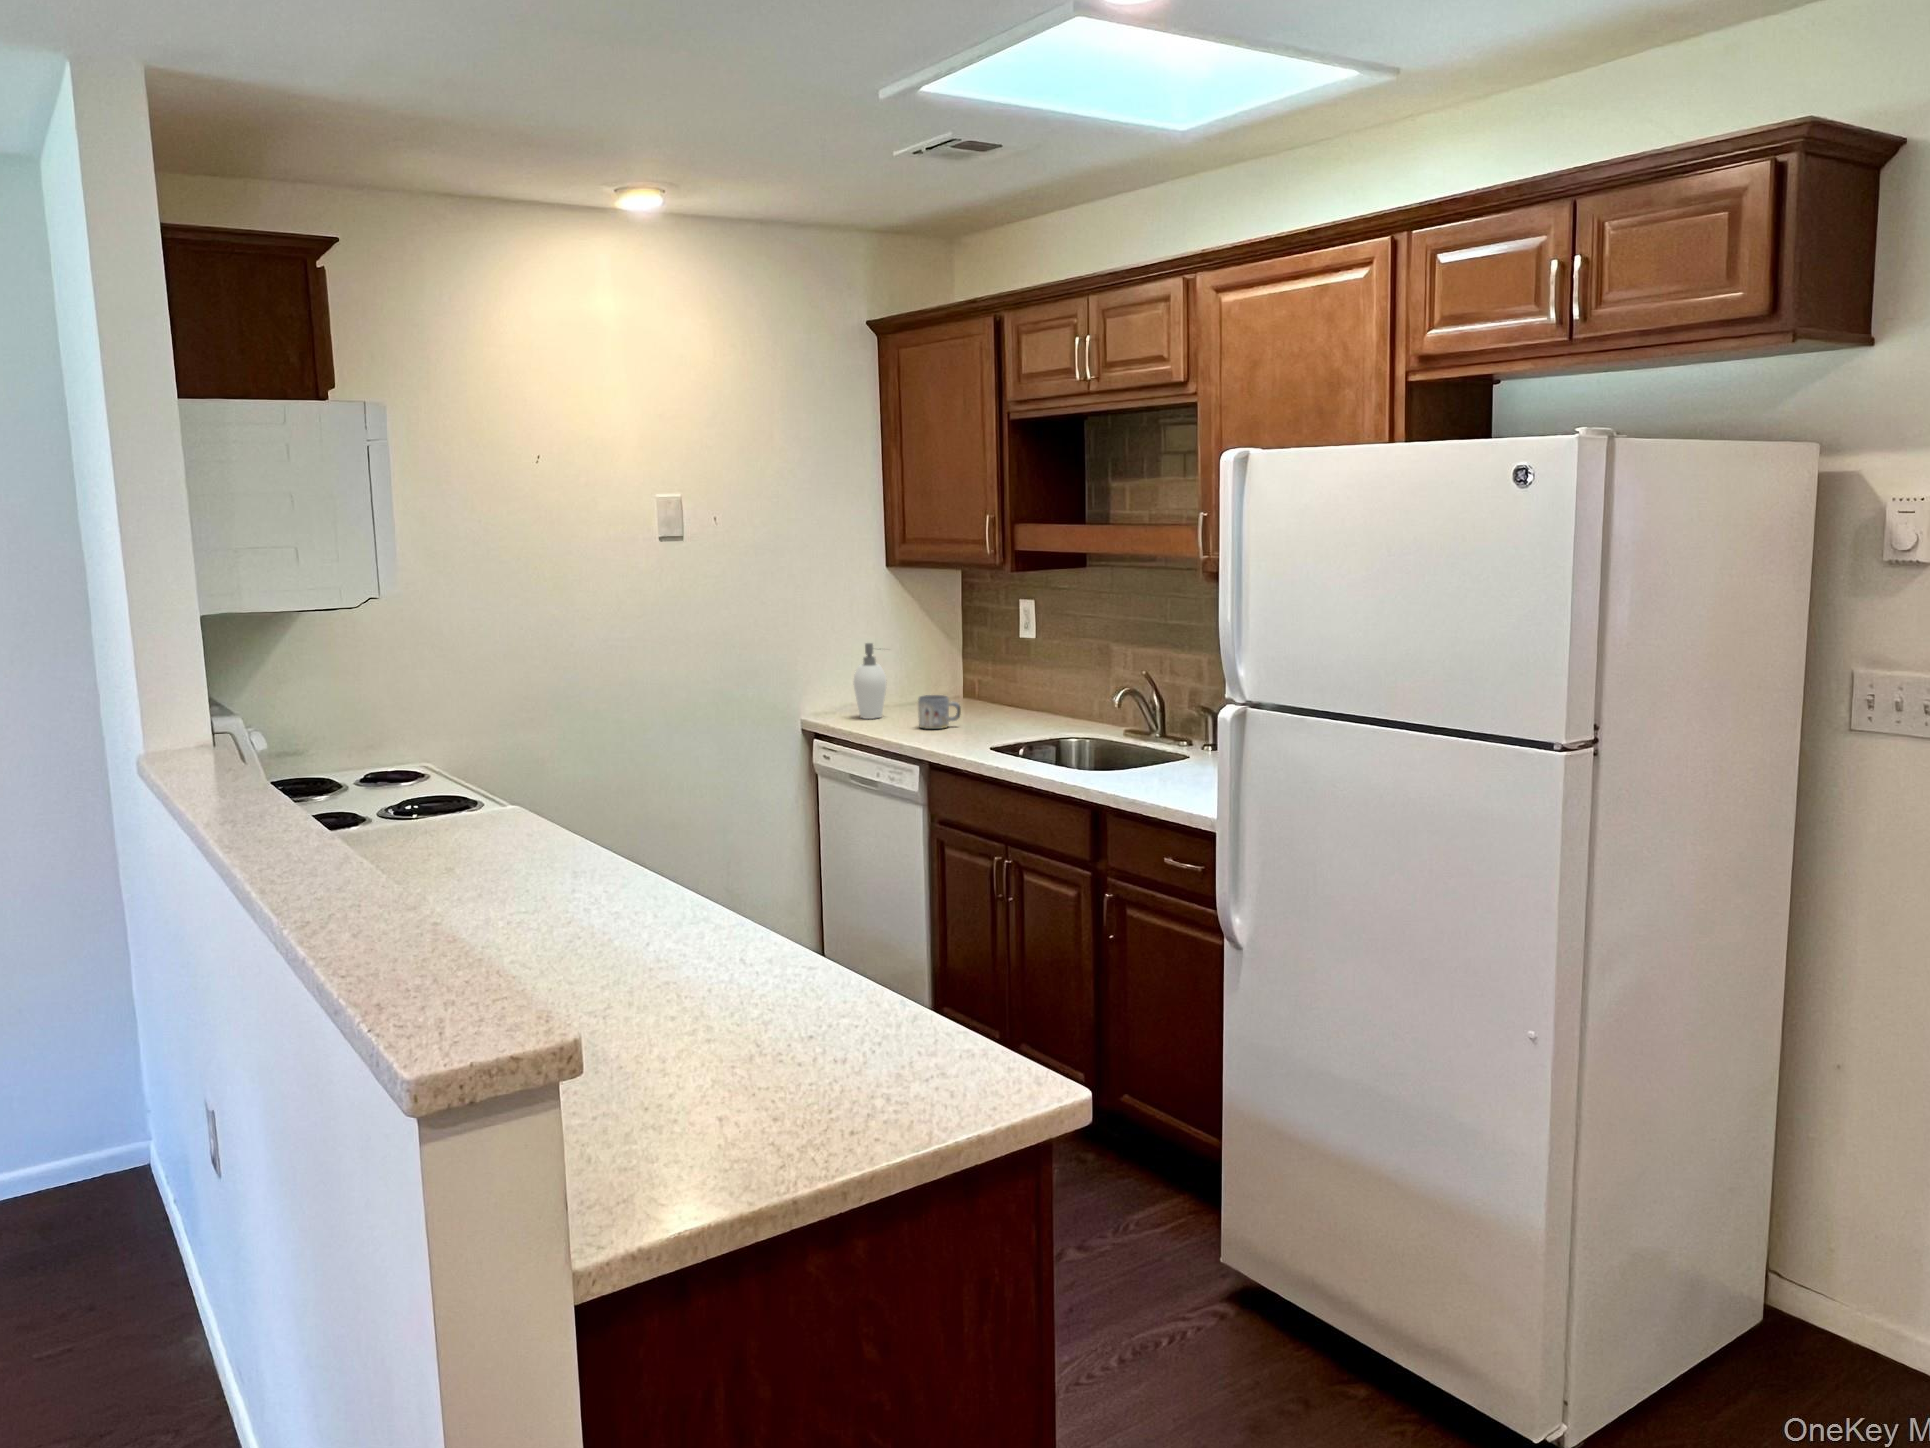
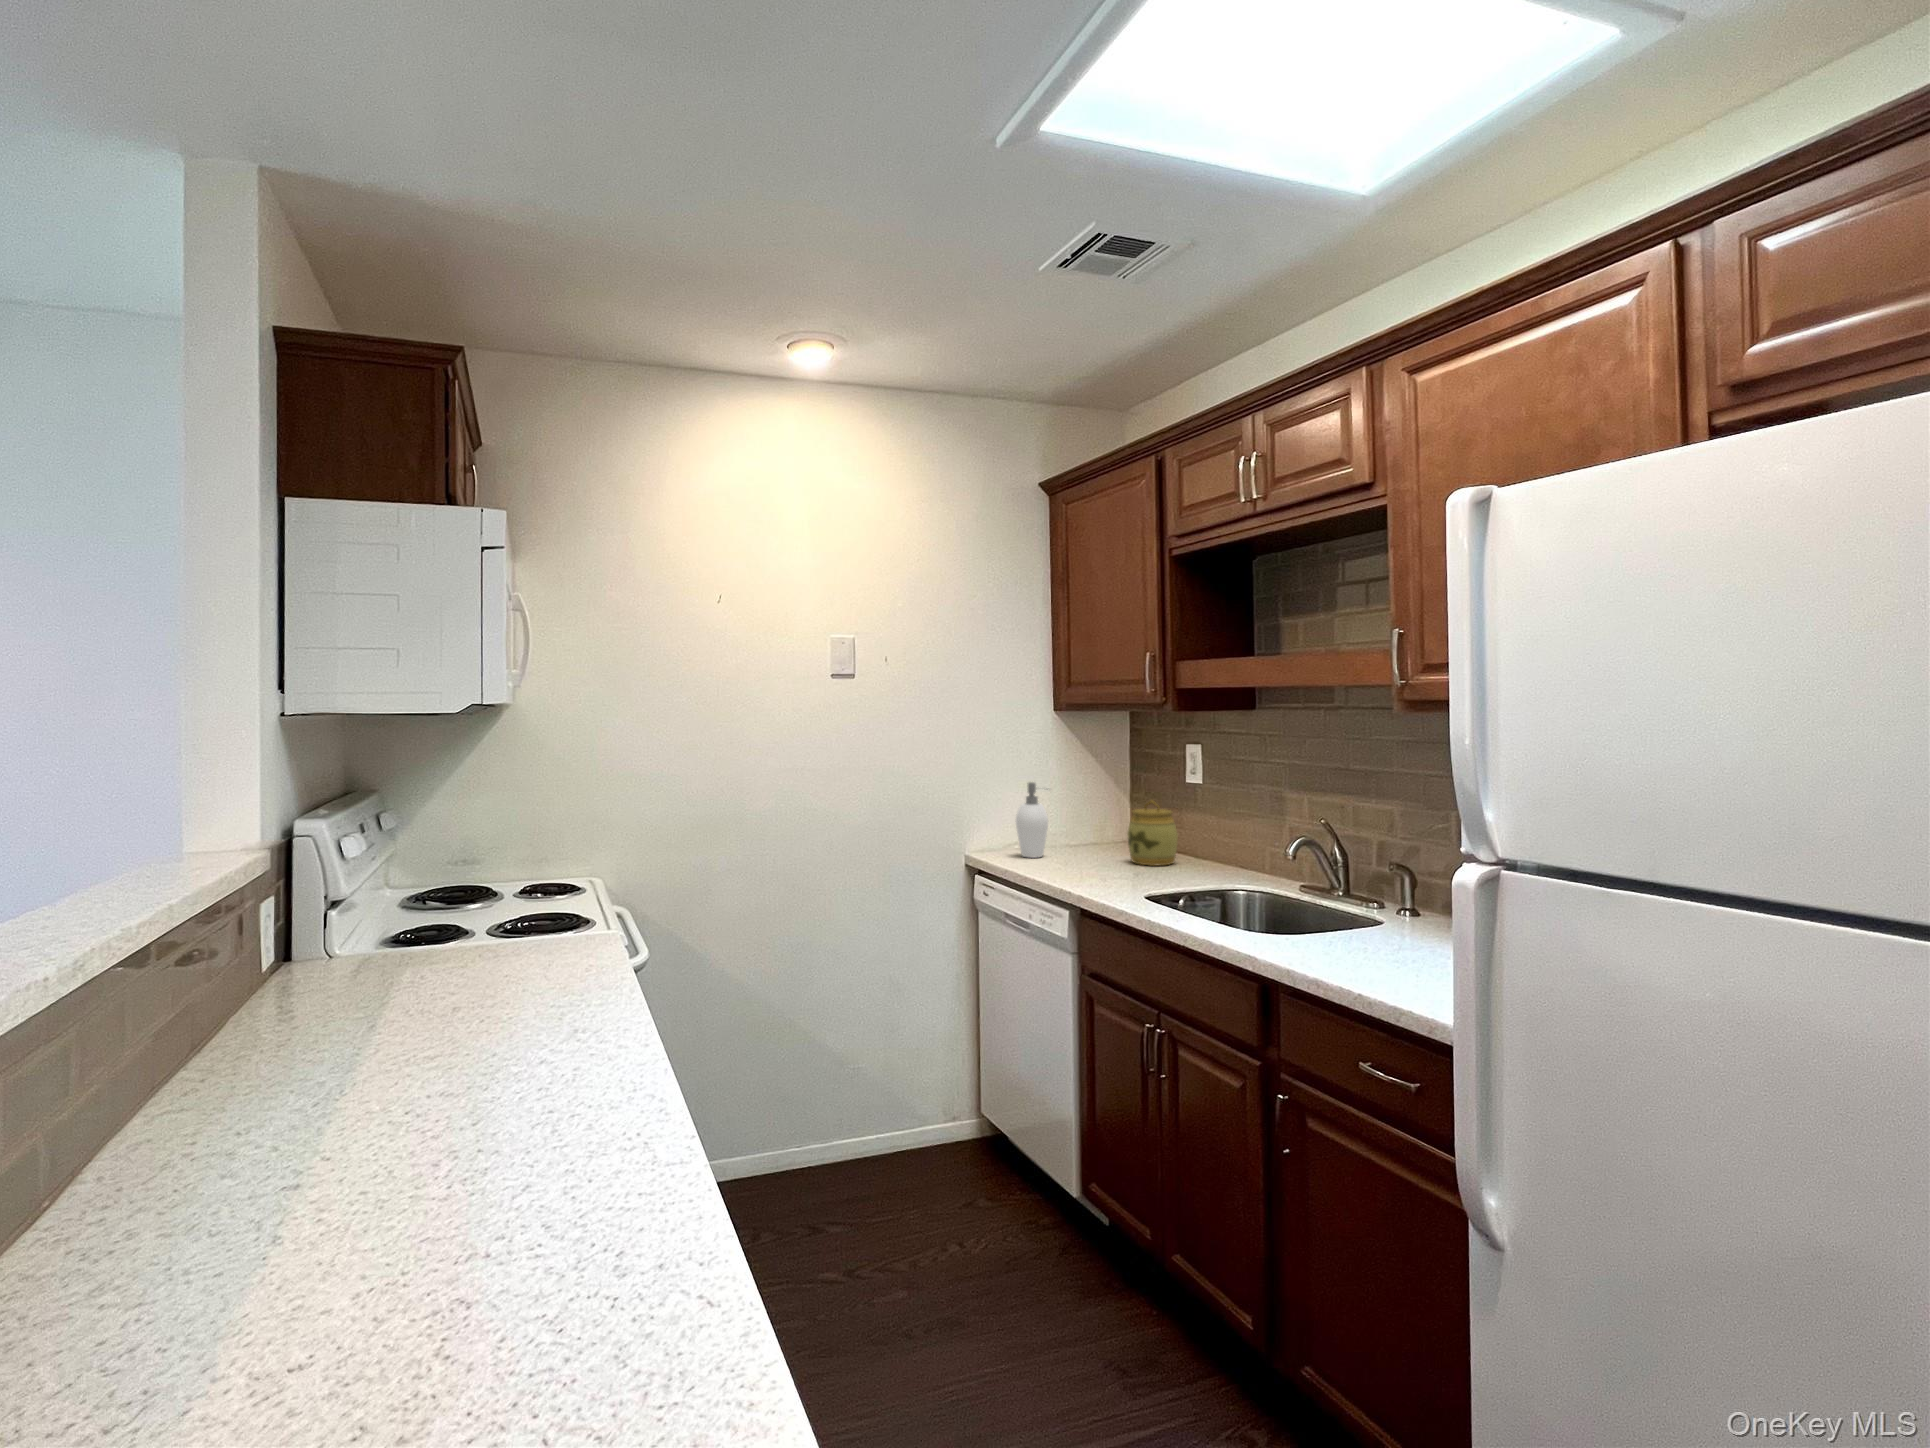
jar: none [965,656,1014,720] -> present [1127,800,1178,866]
mug: present [918,695,961,729] -> none [1076,836,1120,872]

